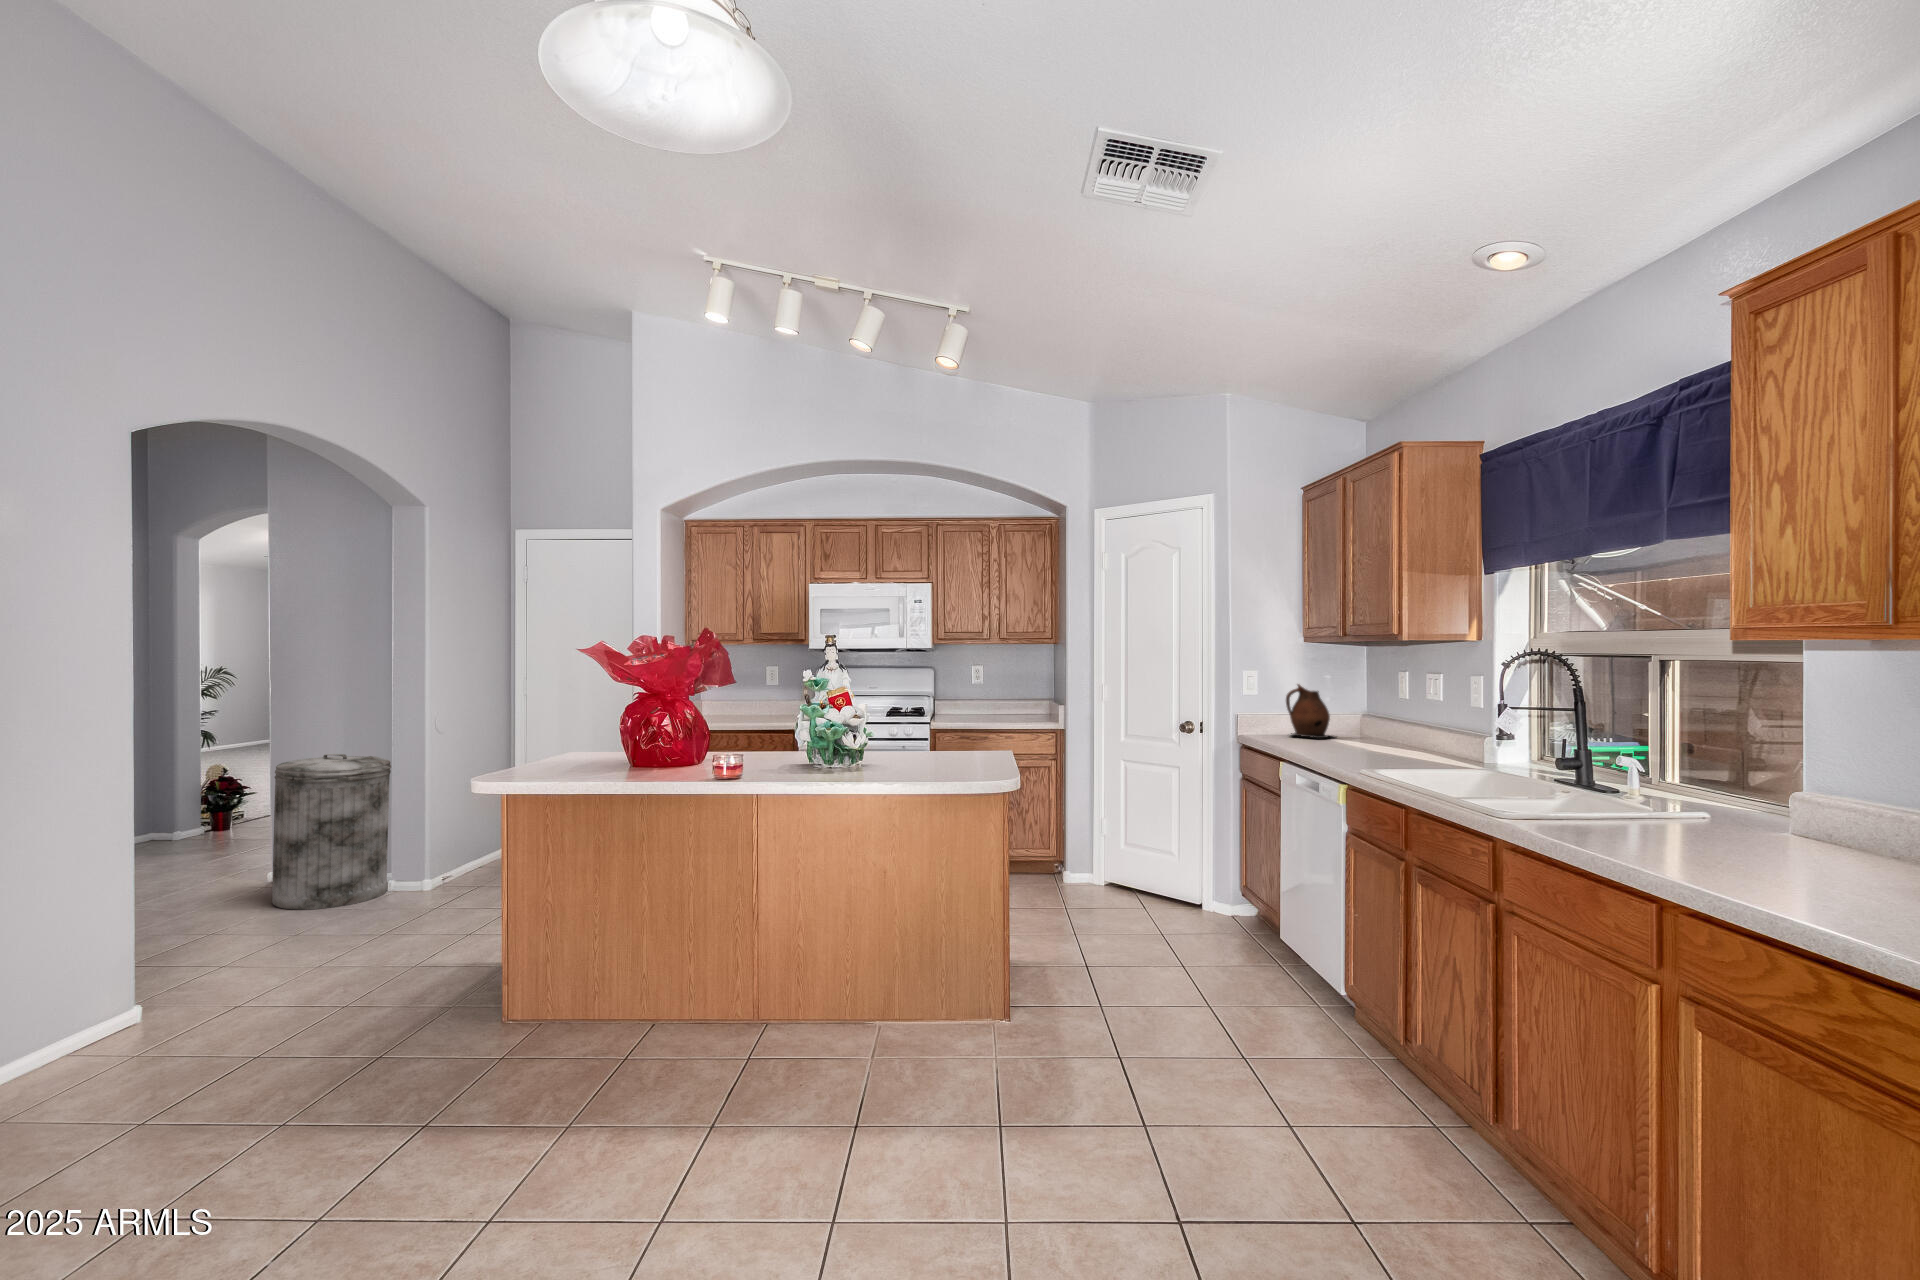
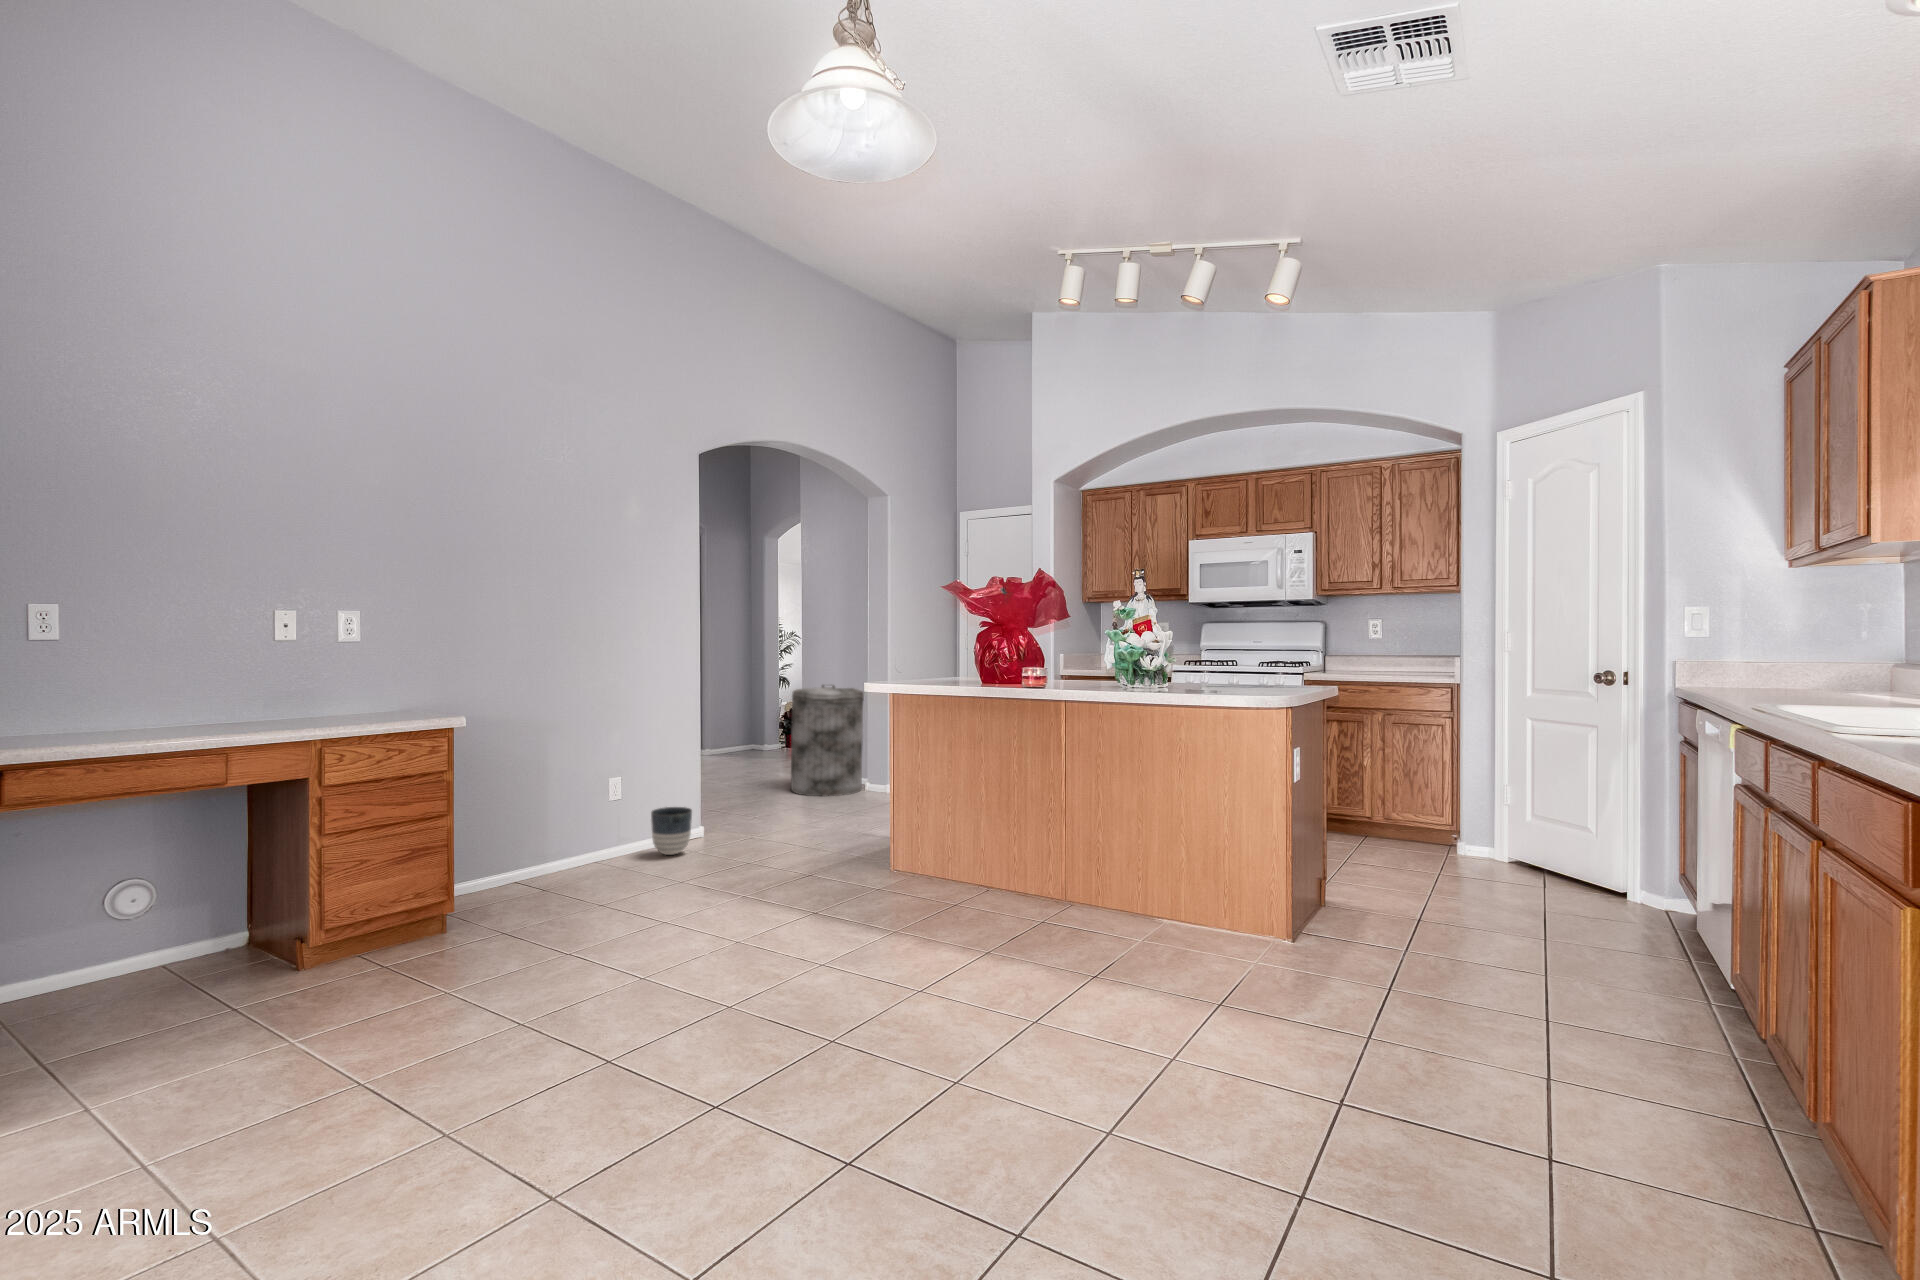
ceramic pitcher: present [1286,684,1332,738] -> none [1749,621,1837,691]
planter: none [79,973,160,1053] -> present [651,807,692,855]

